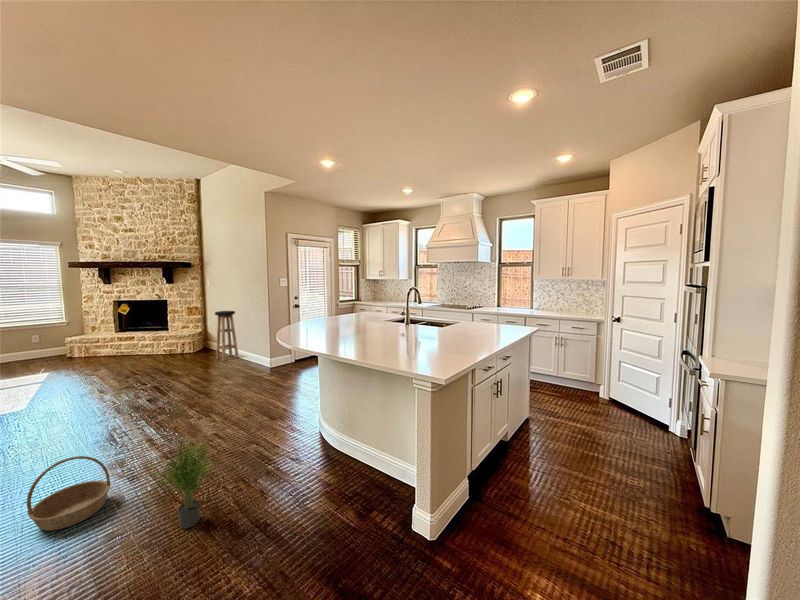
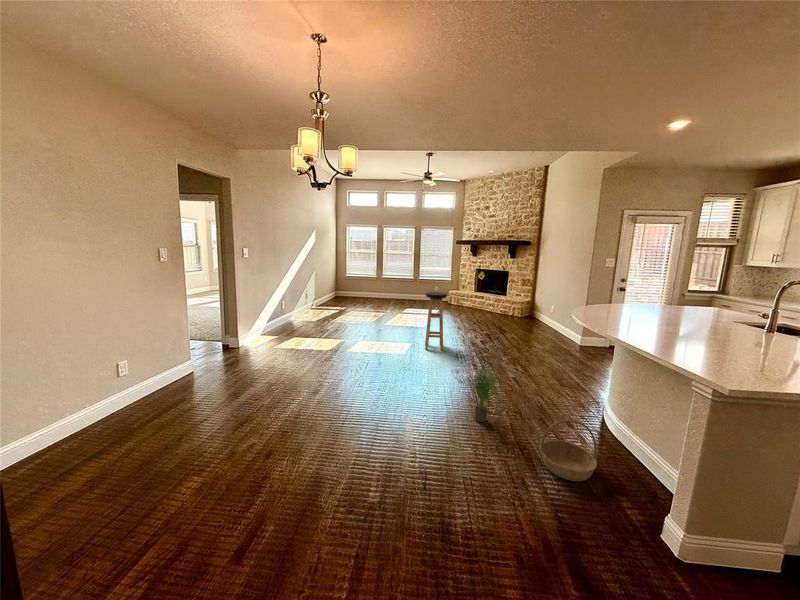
bar stool: present [215,311,239,361] -> present [425,292,447,351]
basket: present [27,456,111,531] -> present [540,419,597,481]

